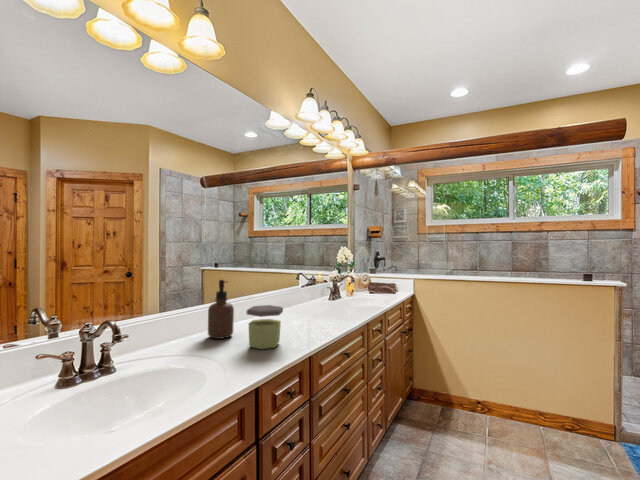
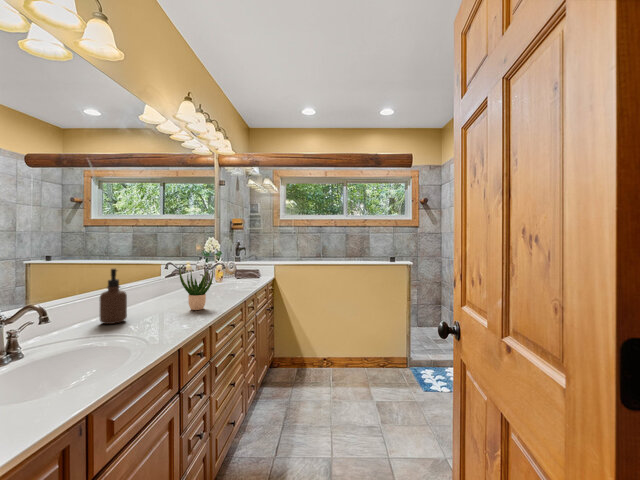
potted plant: none [291,277,325,331] -> present [179,268,213,310]
jar: present [247,305,283,349] -> none [149,288,181,325]

